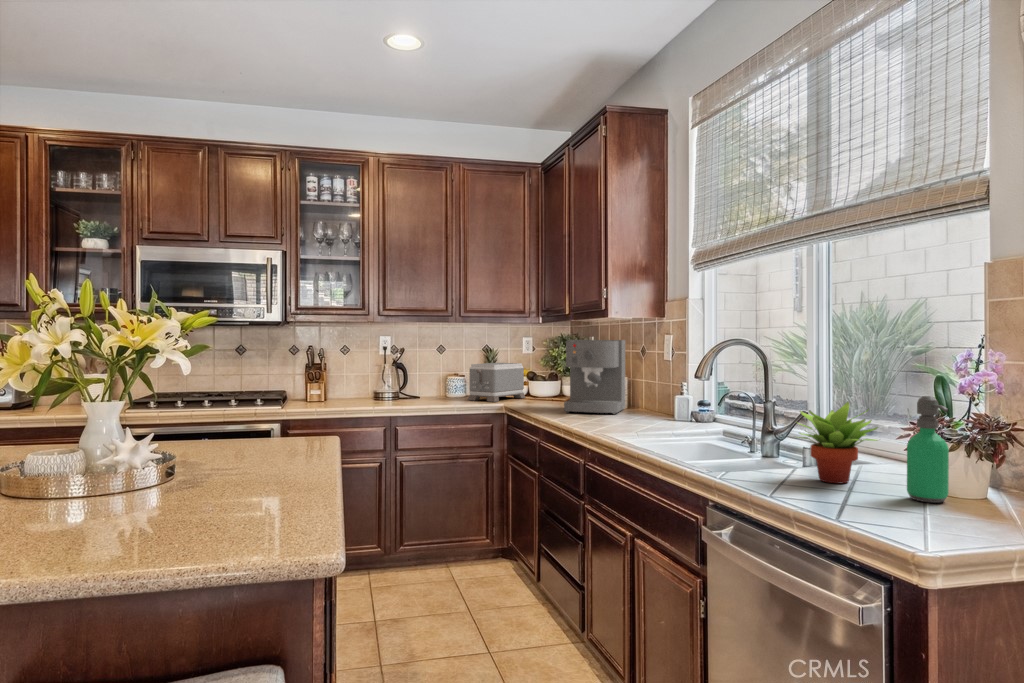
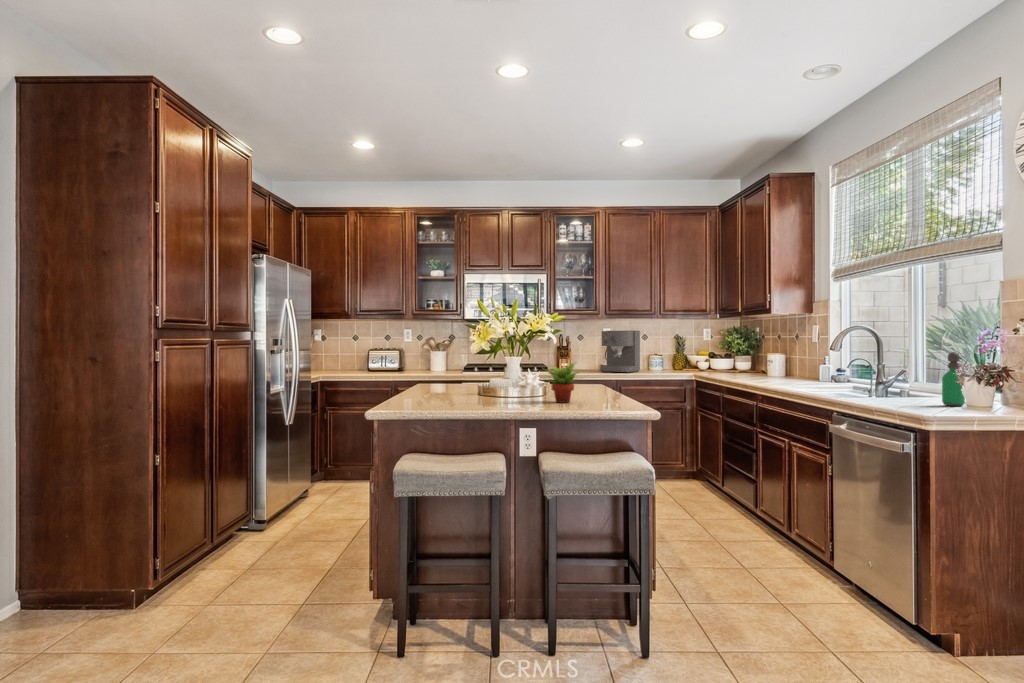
coffee maker: present [564,340,625,414] -> present [601,330,640,373]
toaster: present [468,363,526,402] -> none [667,346,708,372]
succulent plant: present [797,402,878,483] -> present [546,362,579,403]

